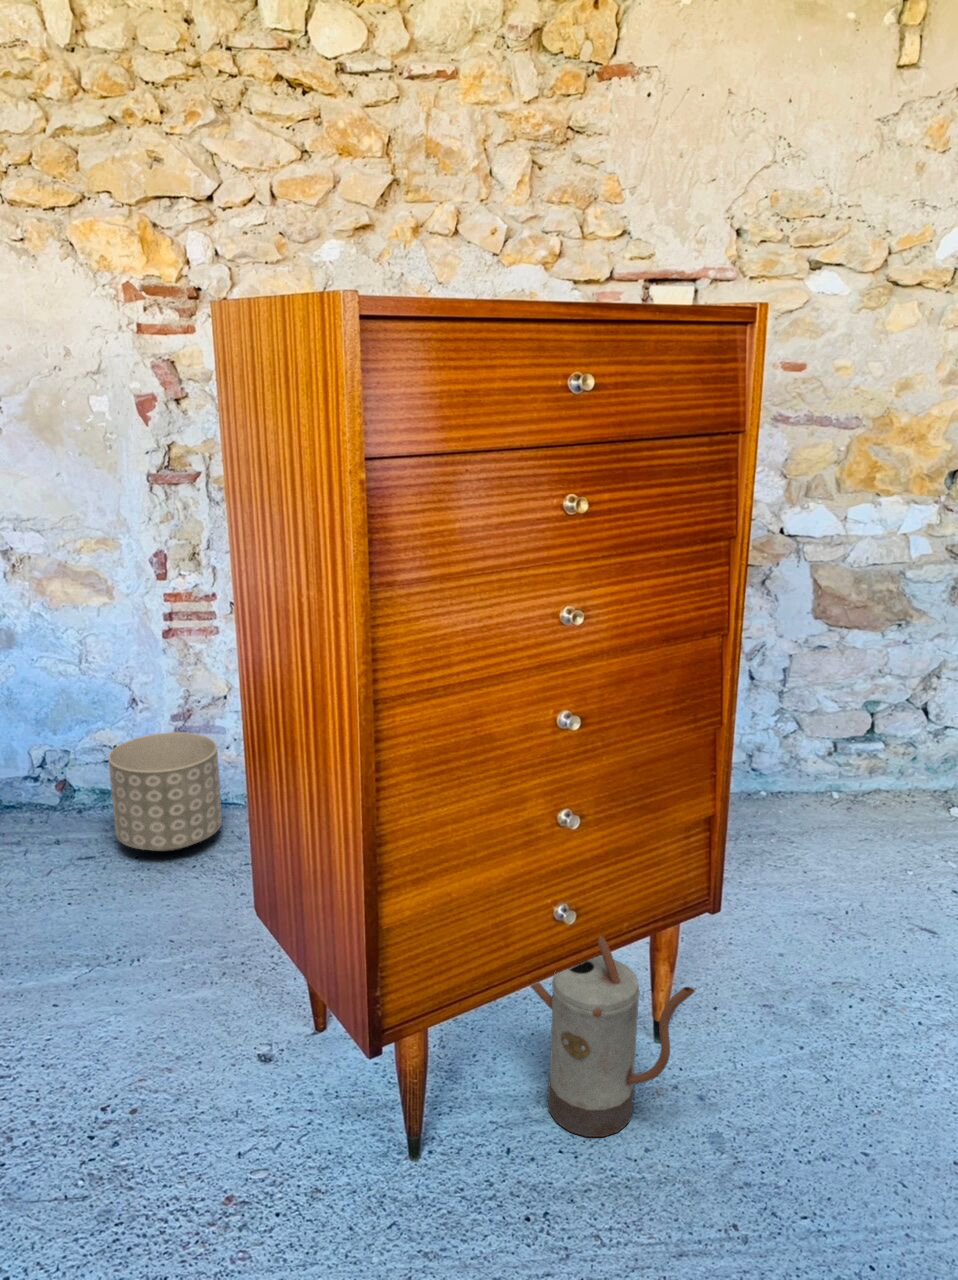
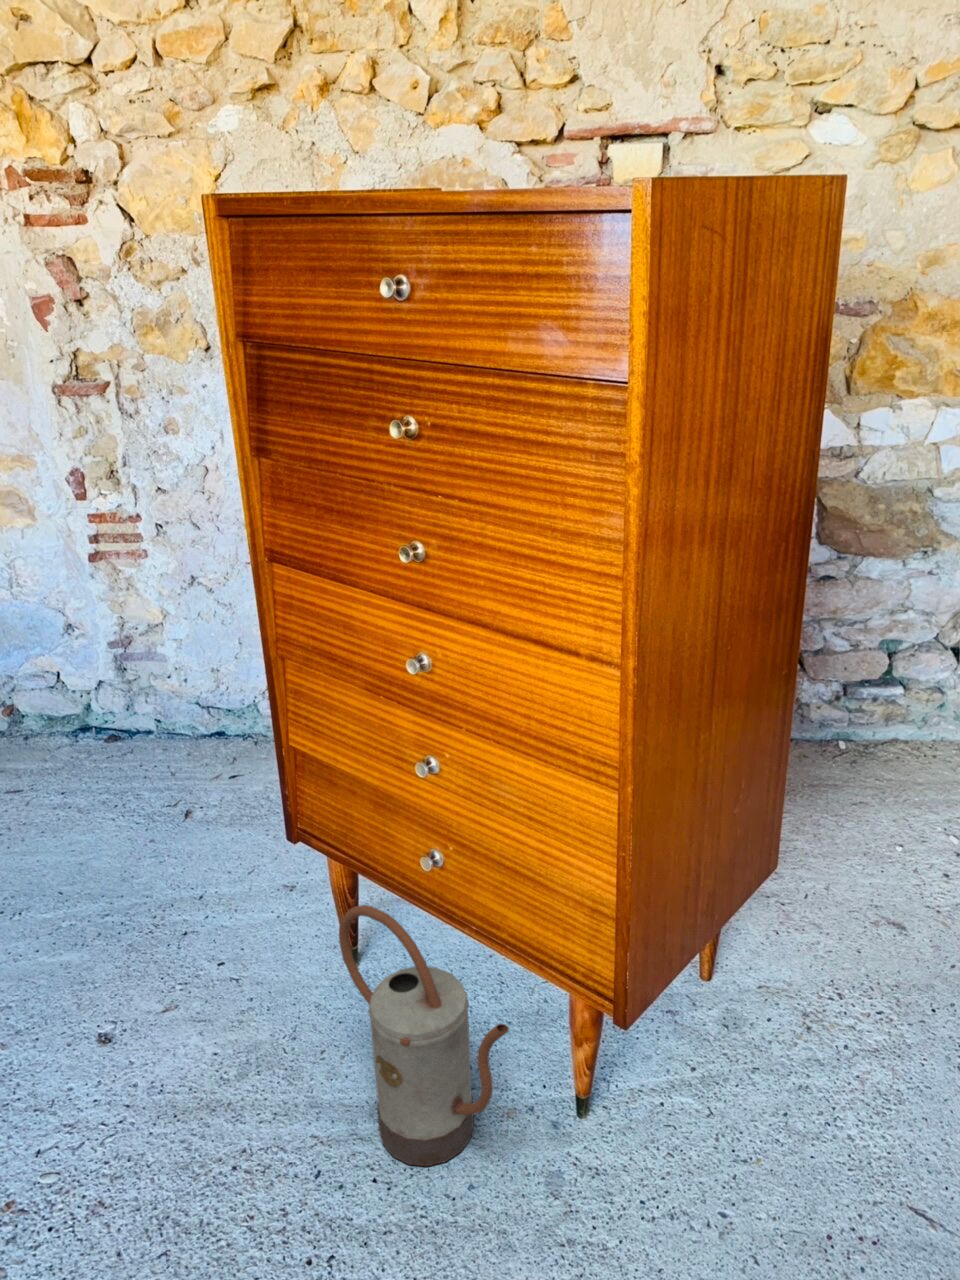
planter: present [108,732,222,851] -> none [27,662,157,789]

